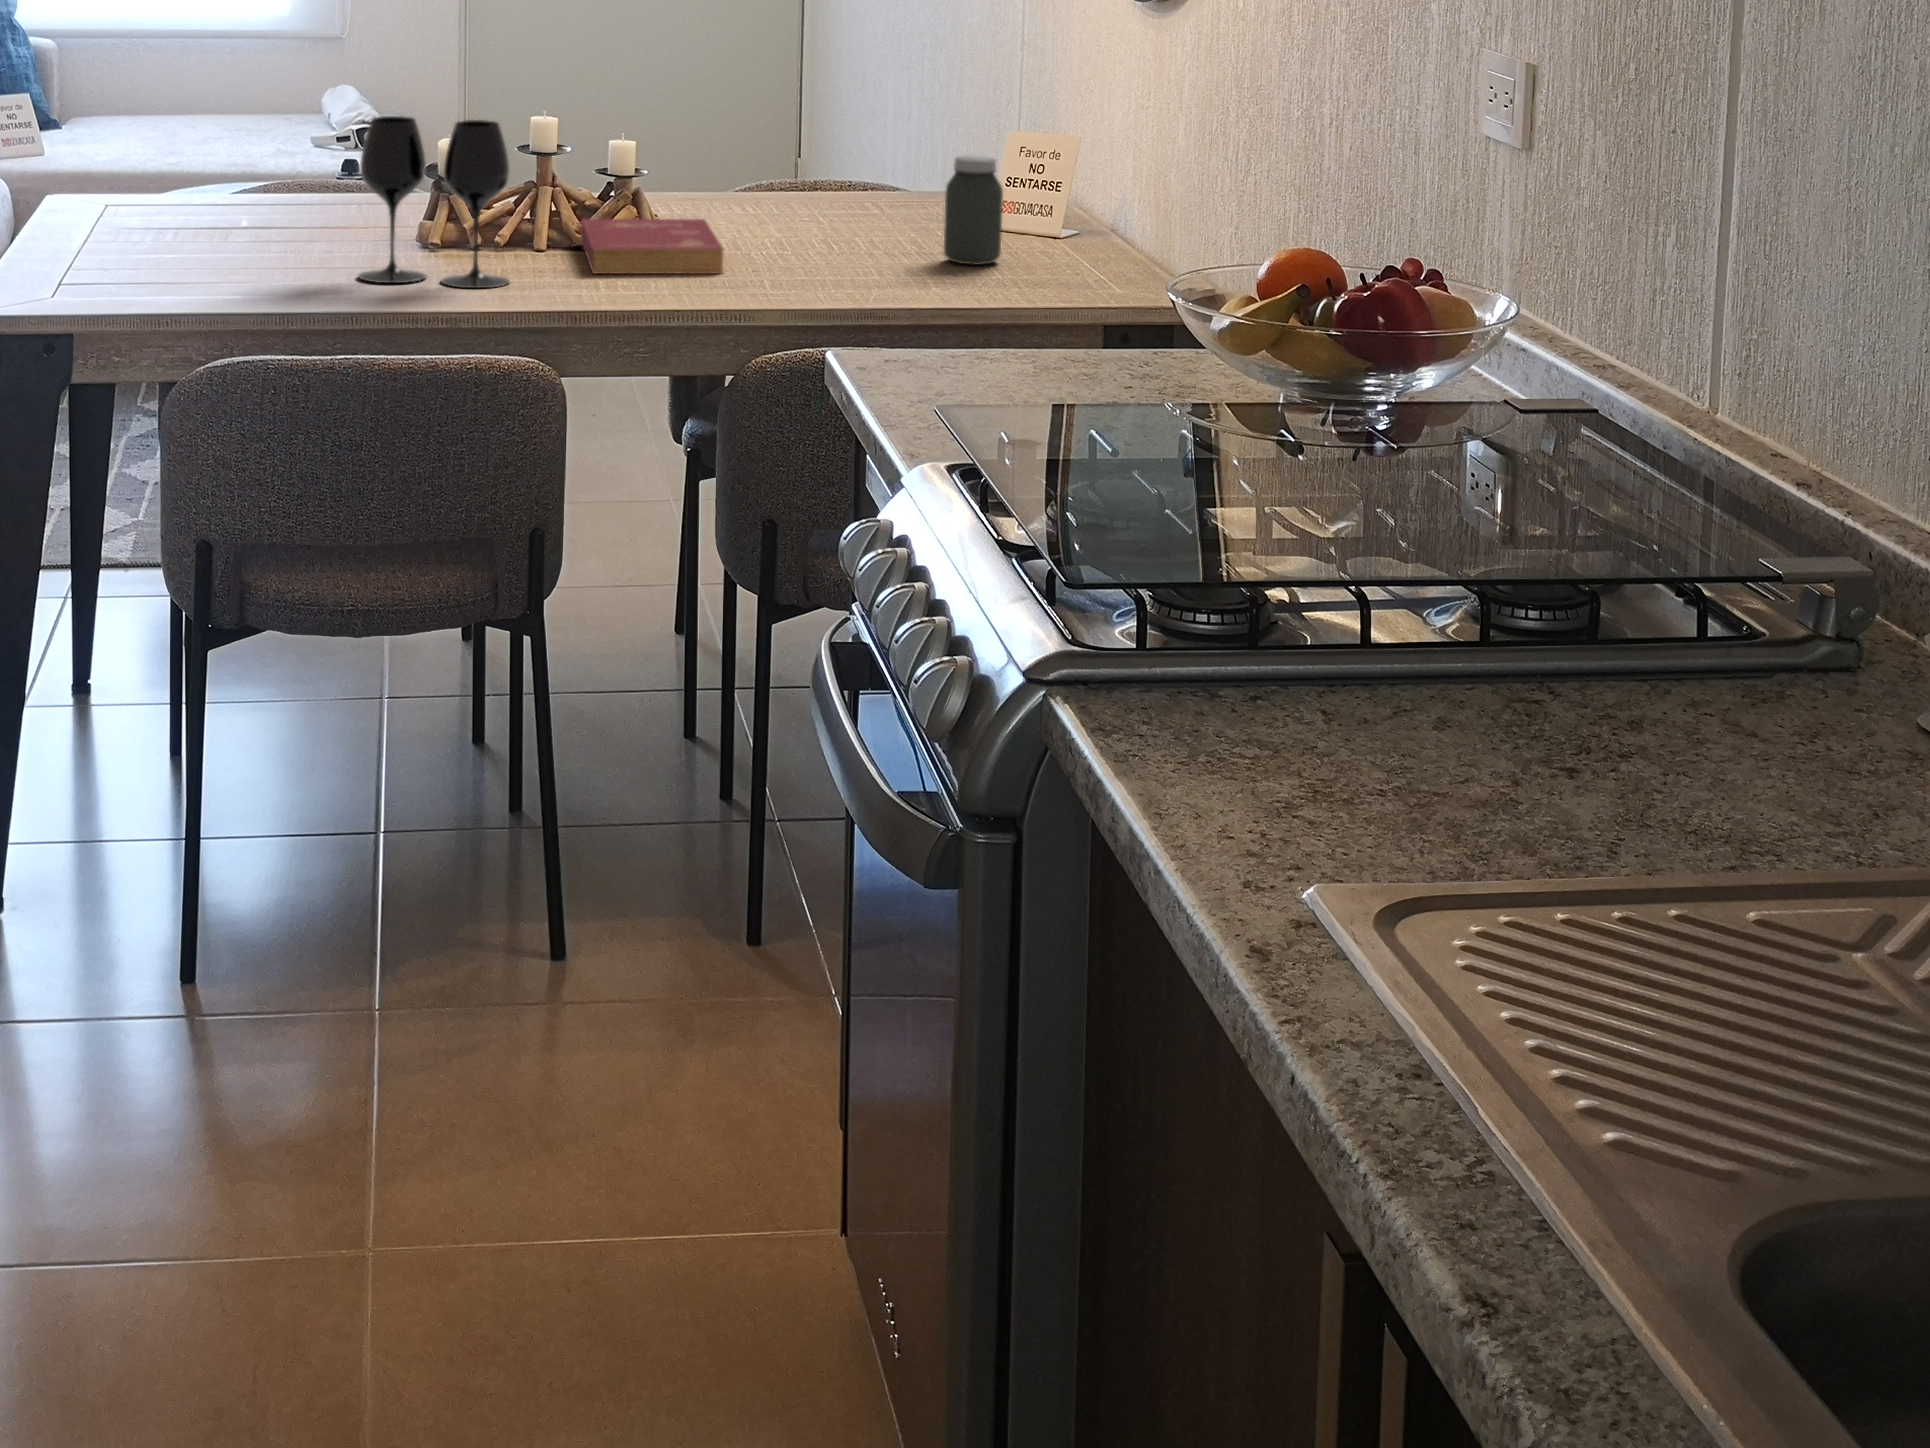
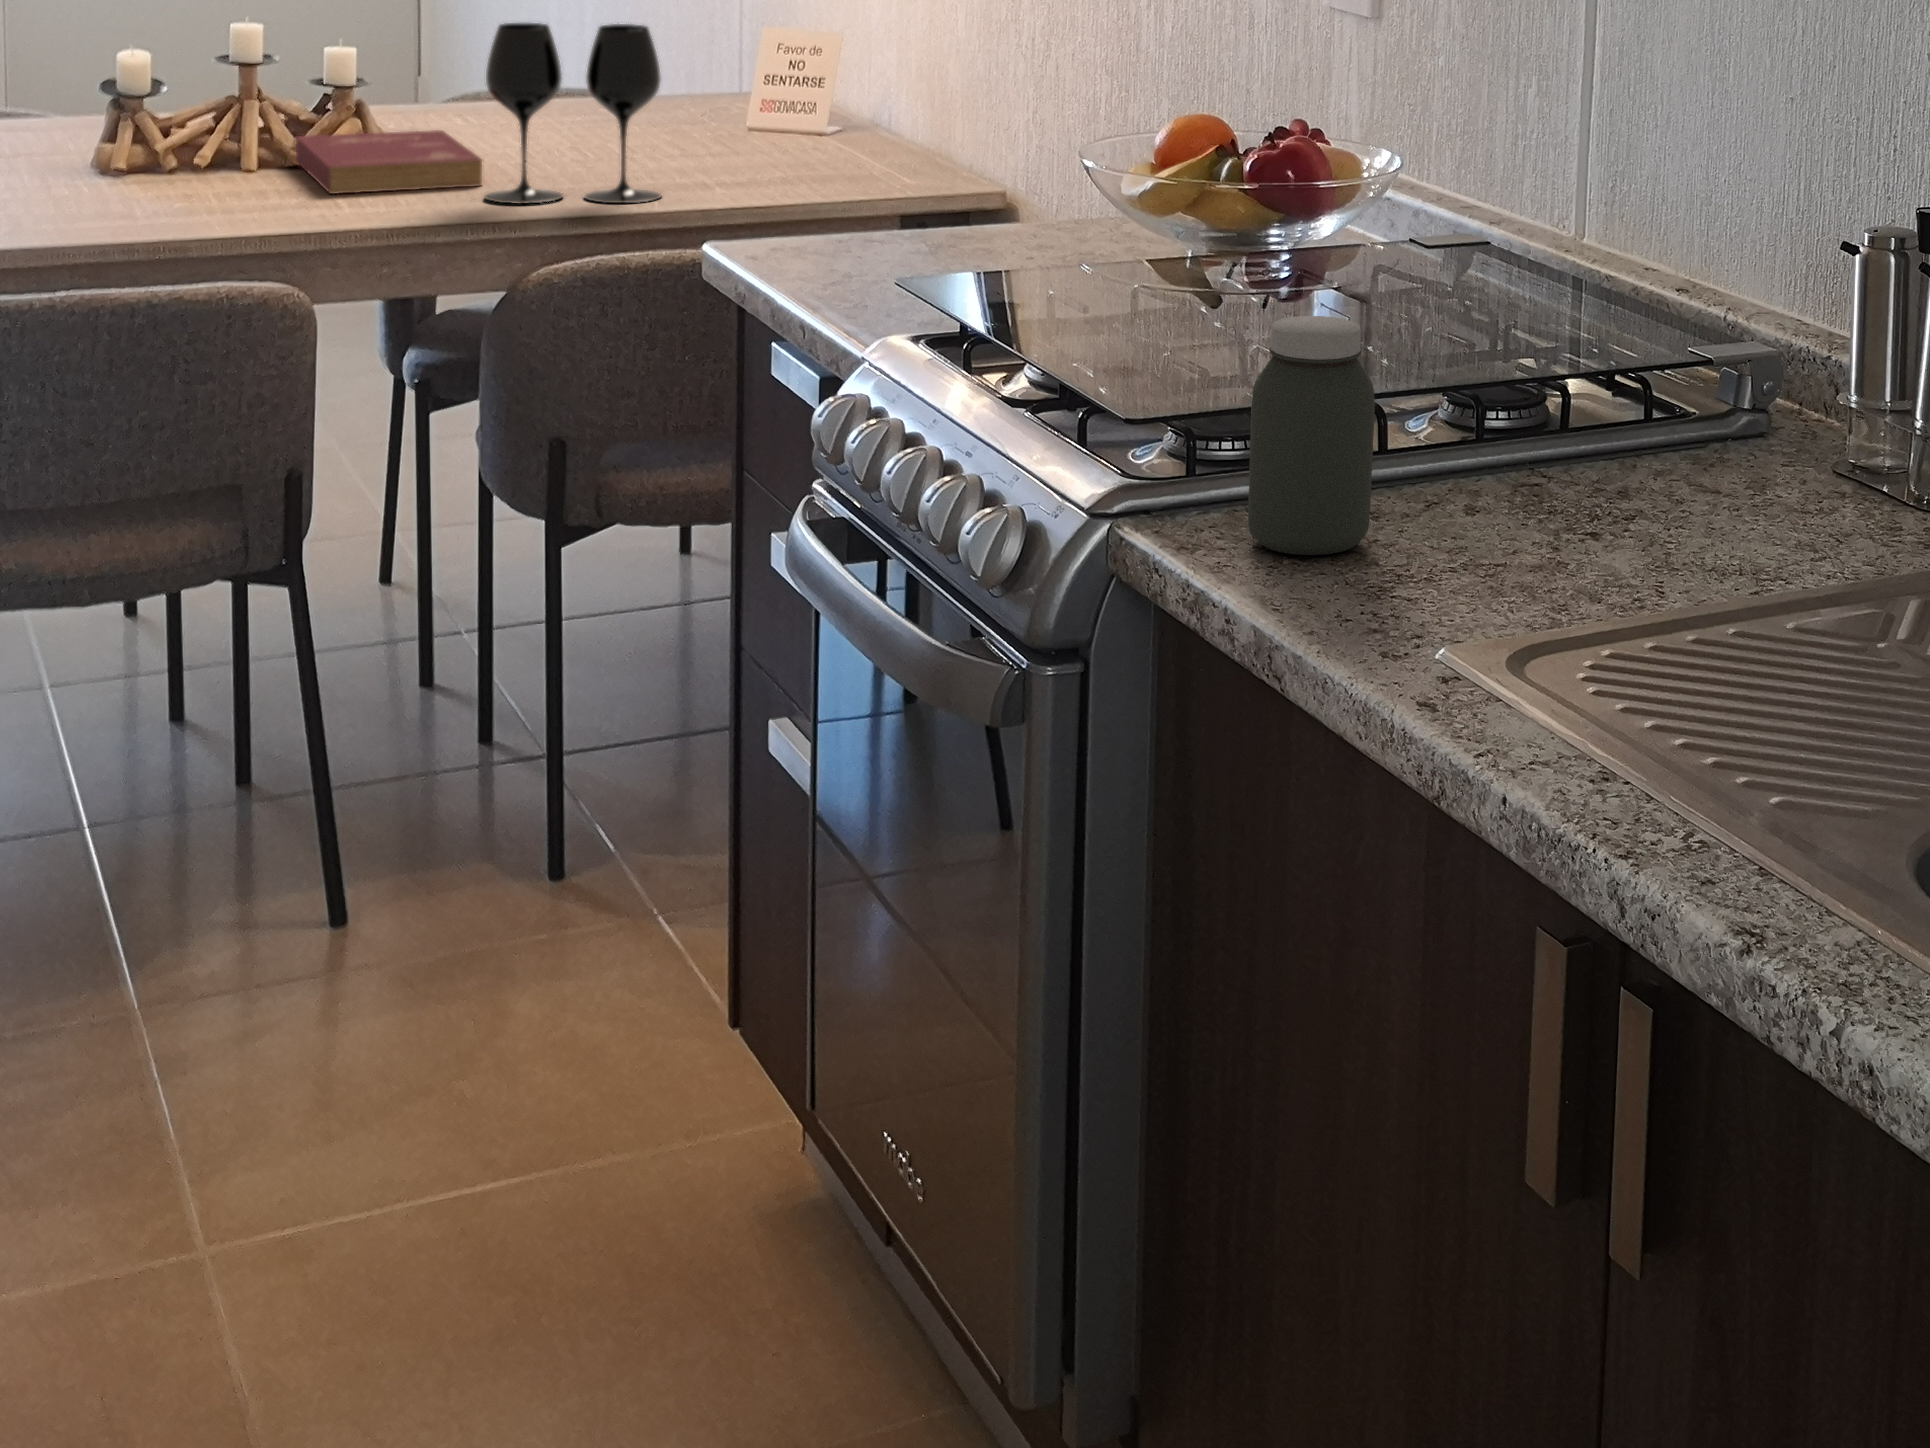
wine glass: present [358,116,510,288] -> present [485,23,661,204]
jar: present [944,155,1003,265] -> present [1248,316,1375,555]

